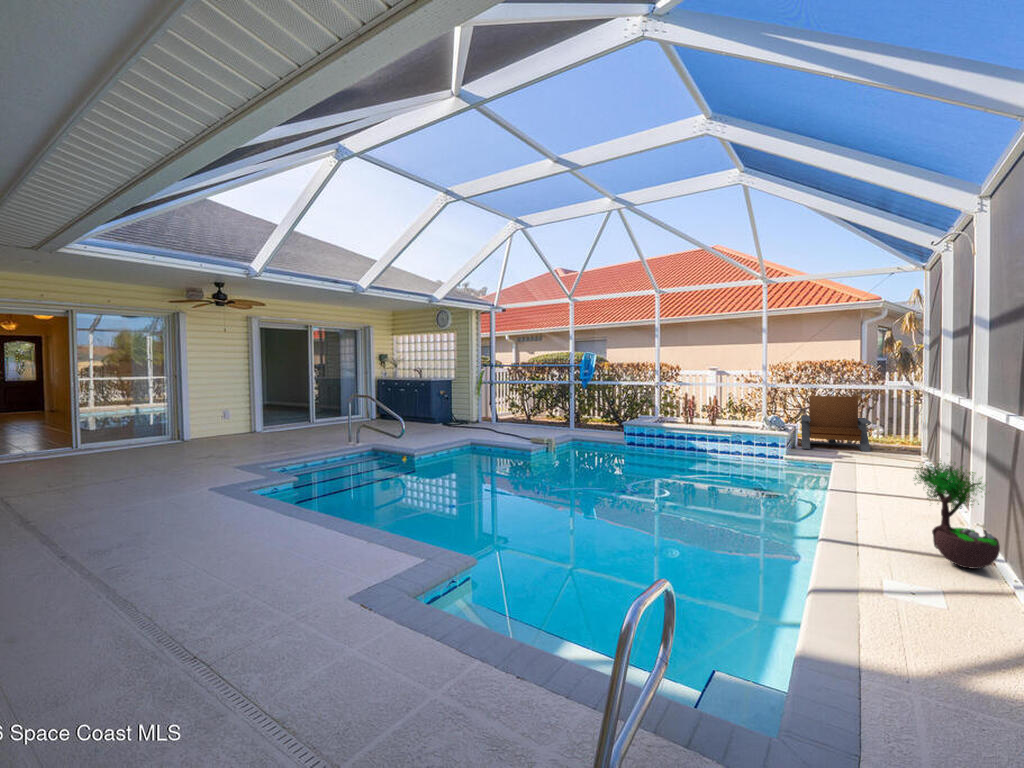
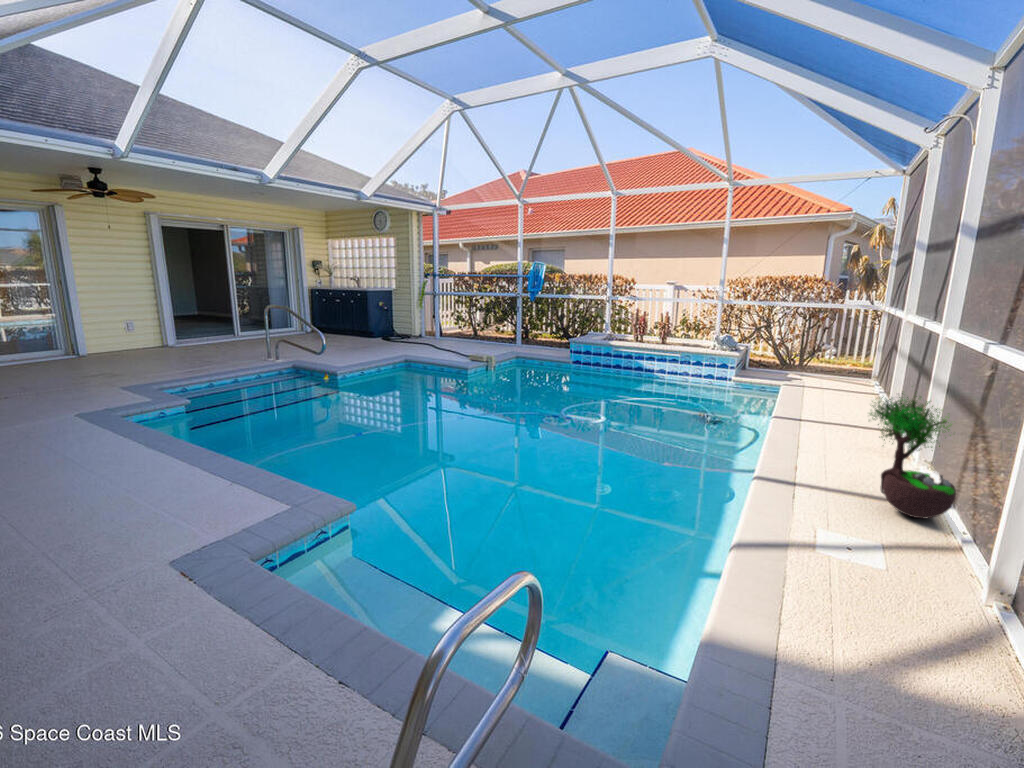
lounge chair: present [801,396,871,452] -> none [751,314,825,375]

